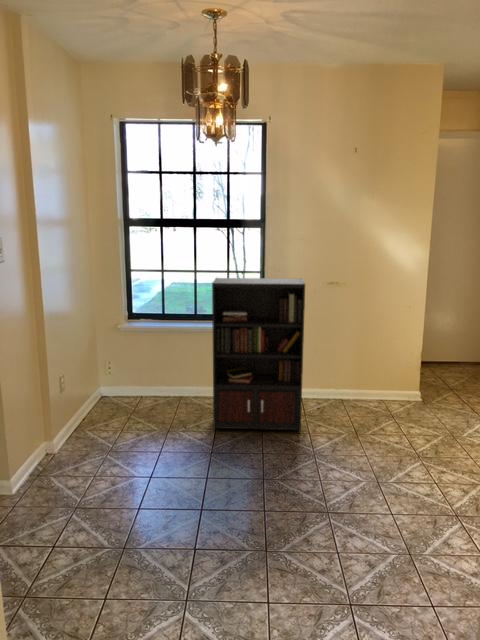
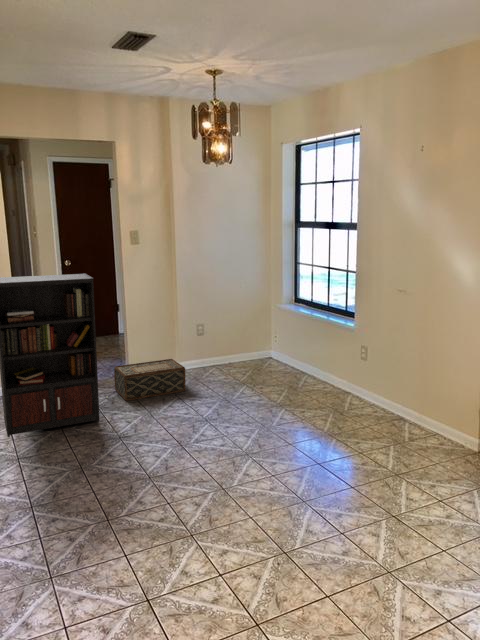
woven basket: none [329,376,406,415] -> present [114,359,186,401]

